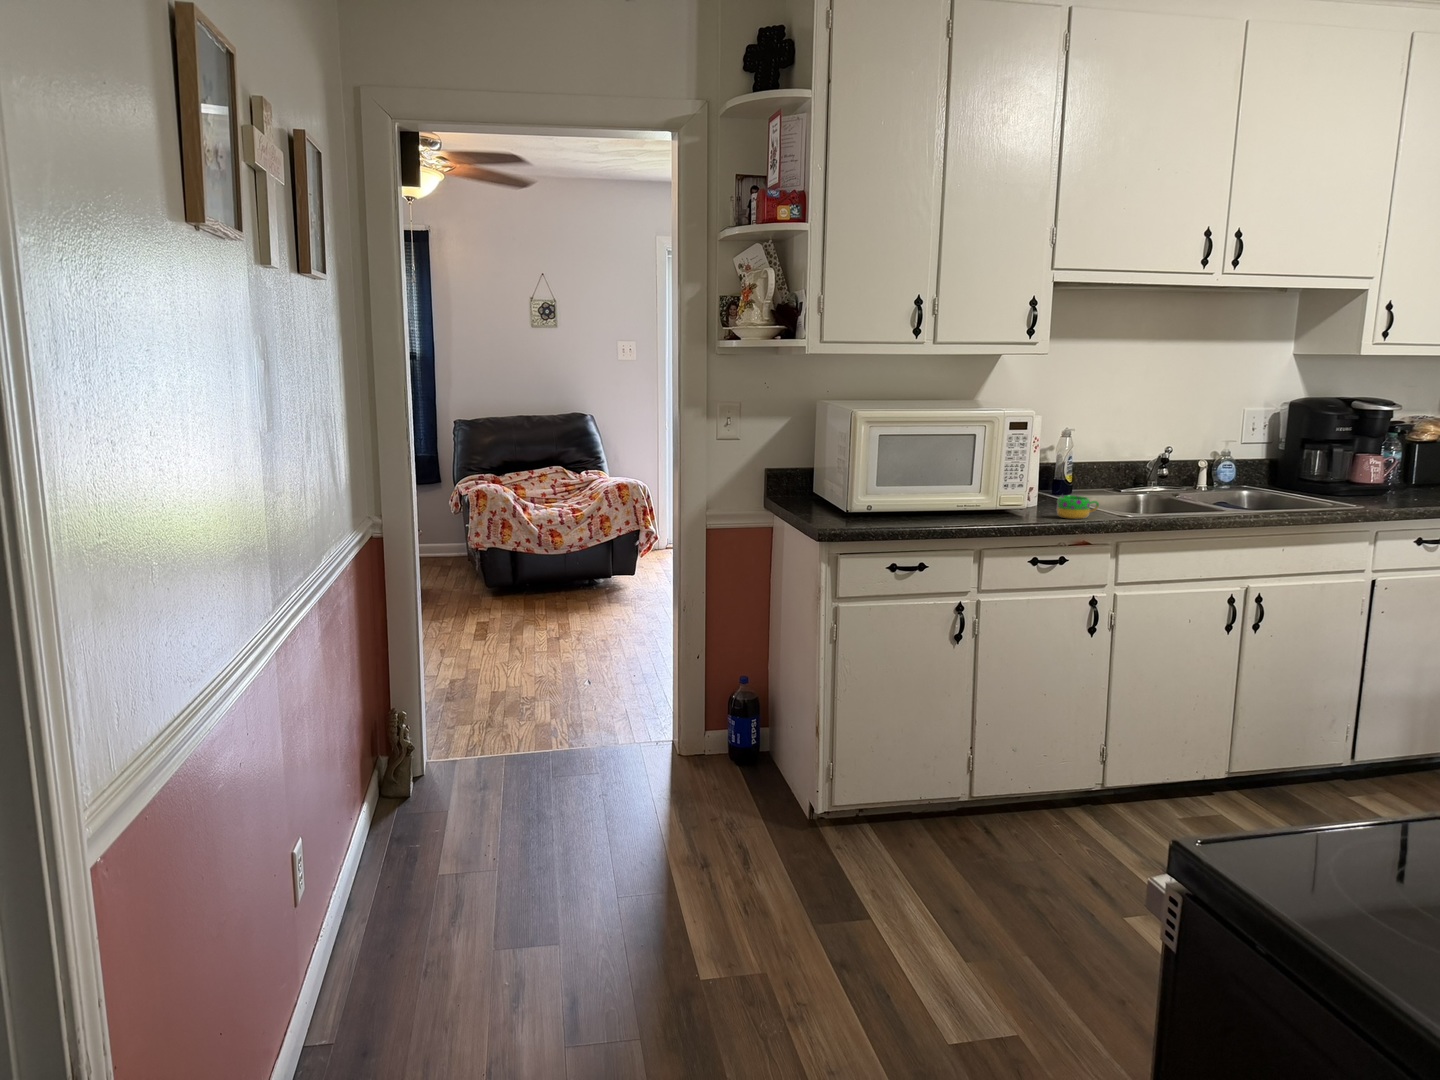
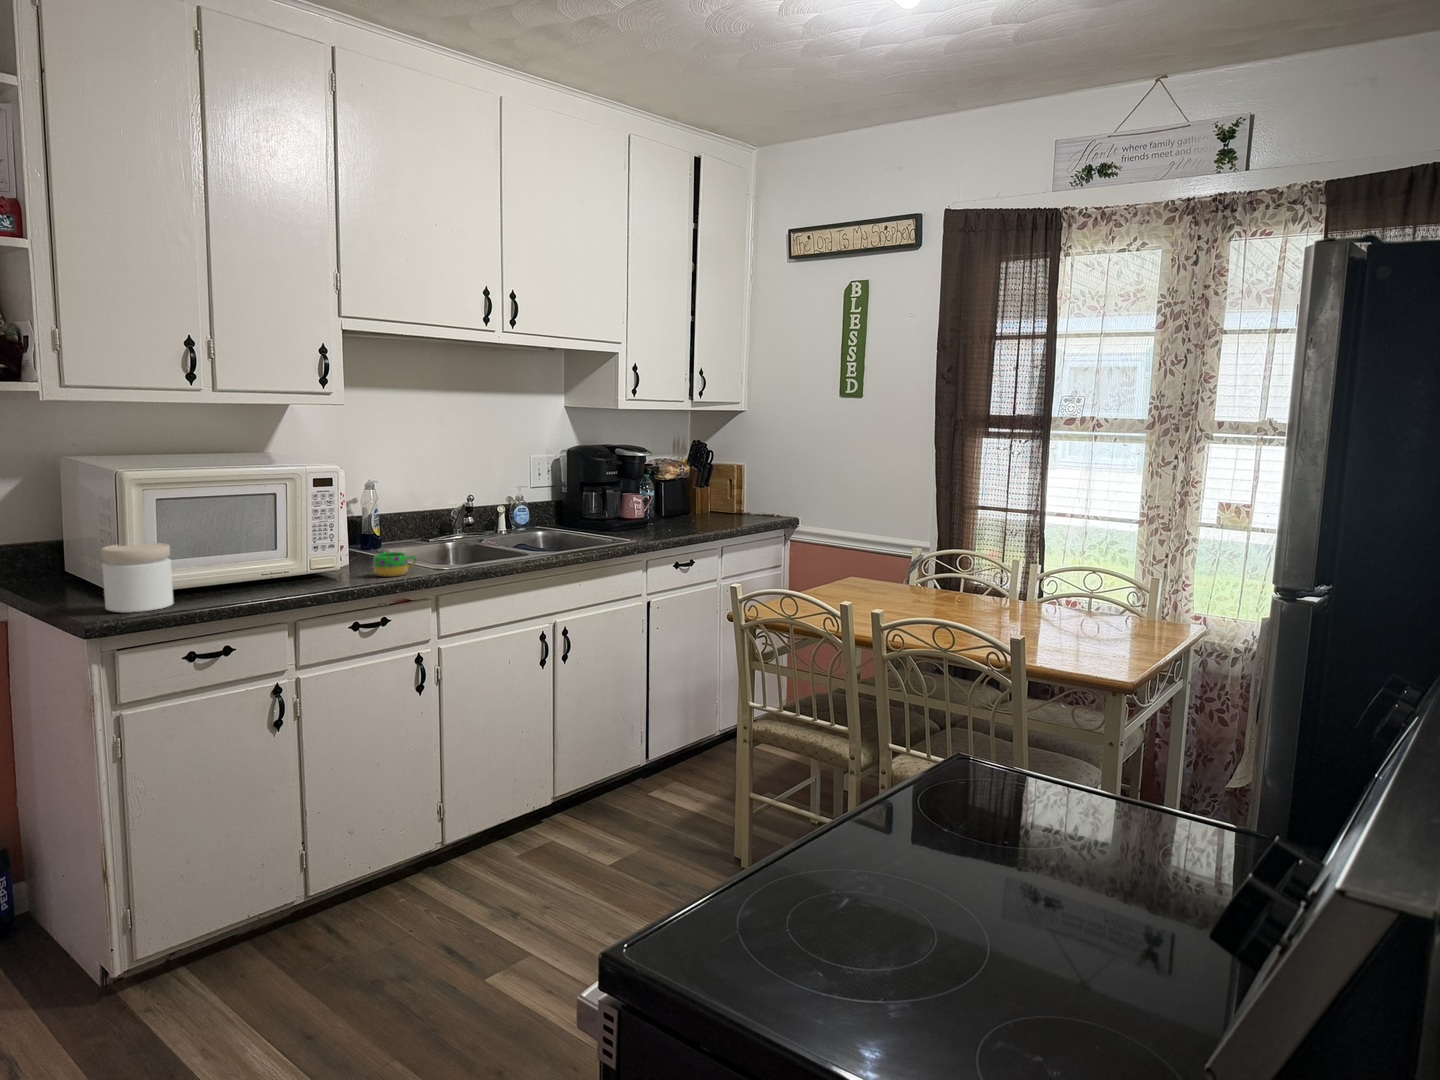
jar: none [838,470,888,526] -> present [102,543,173,613]

